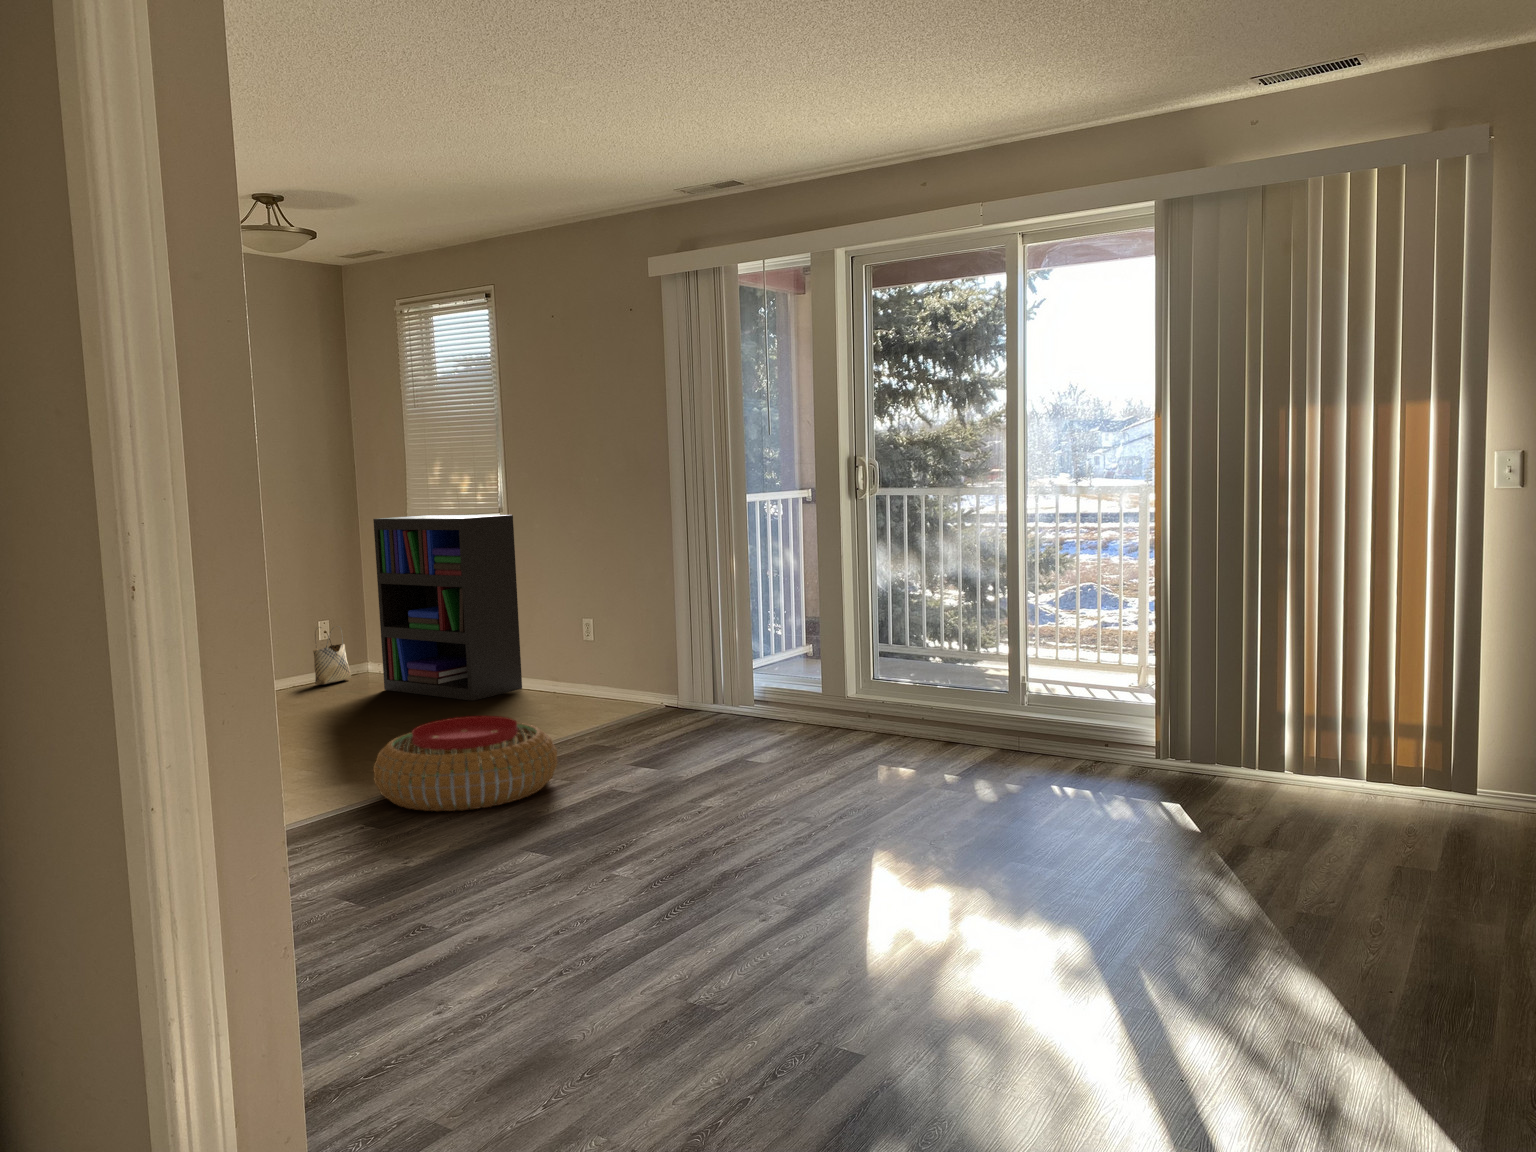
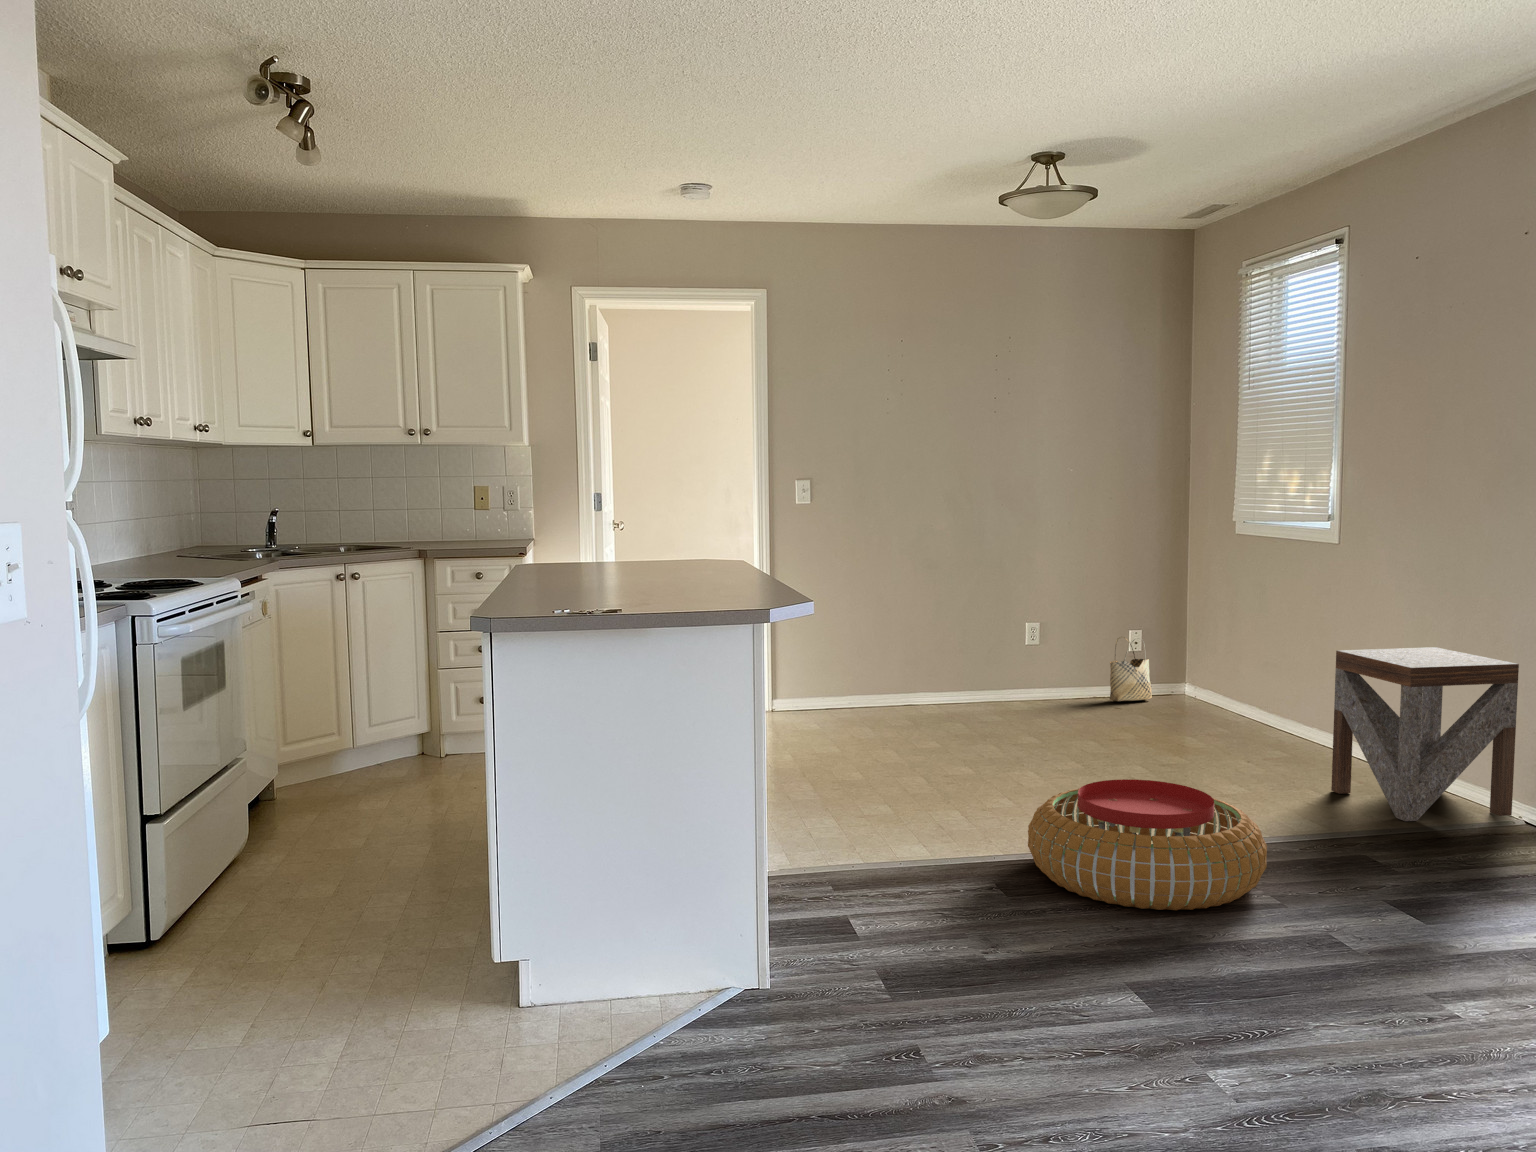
bookshelf: present [373,515,522,701] -> none [1174,520,1344,754]
side table: none [537,598,658,721] -> present [1331,647,1519,821]

